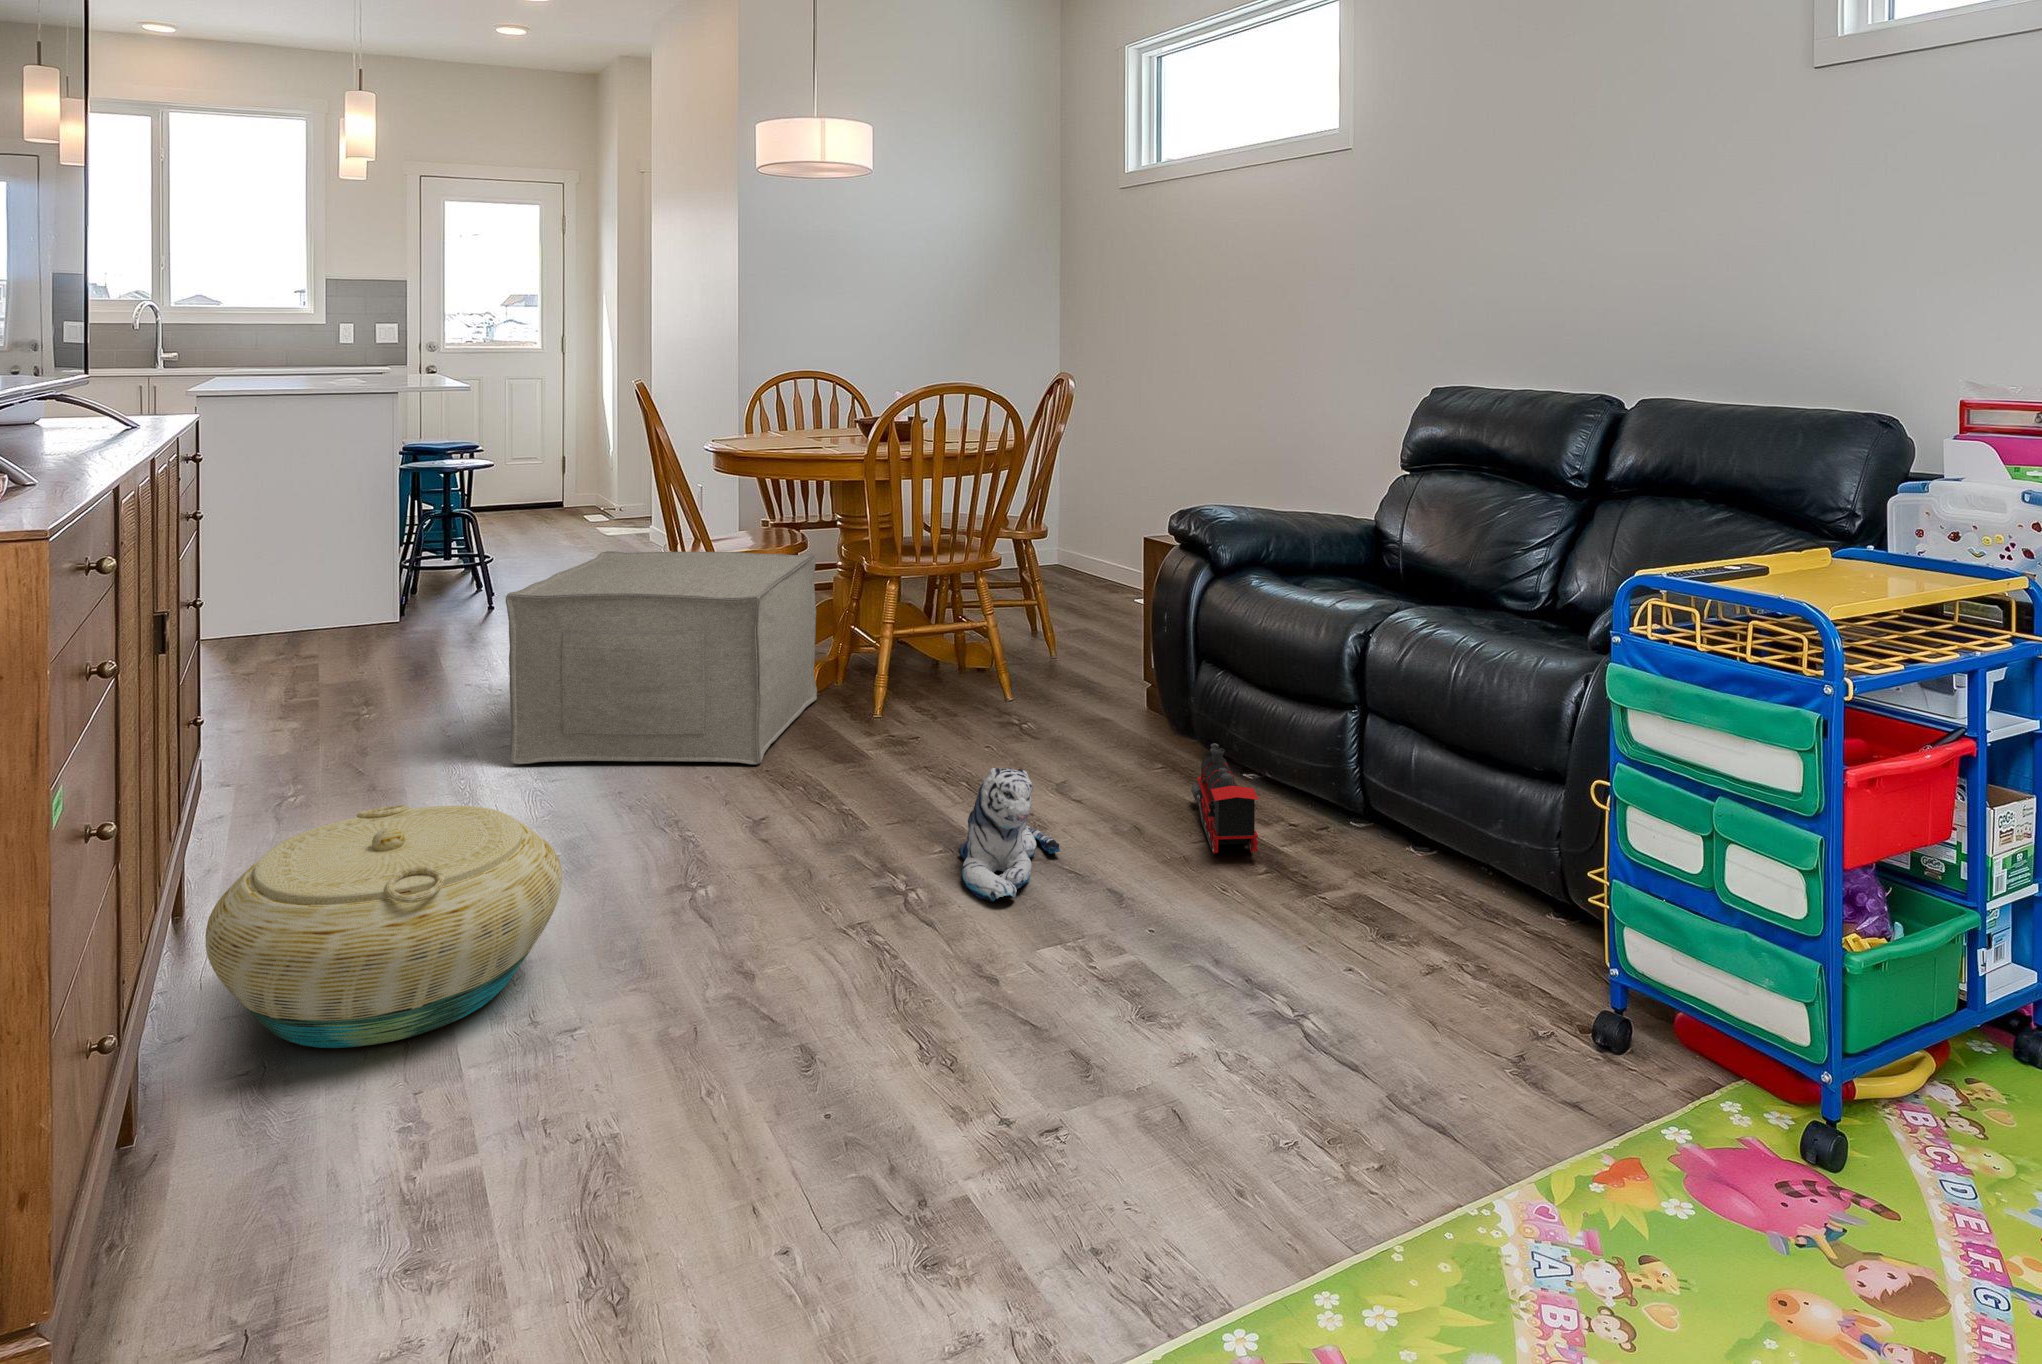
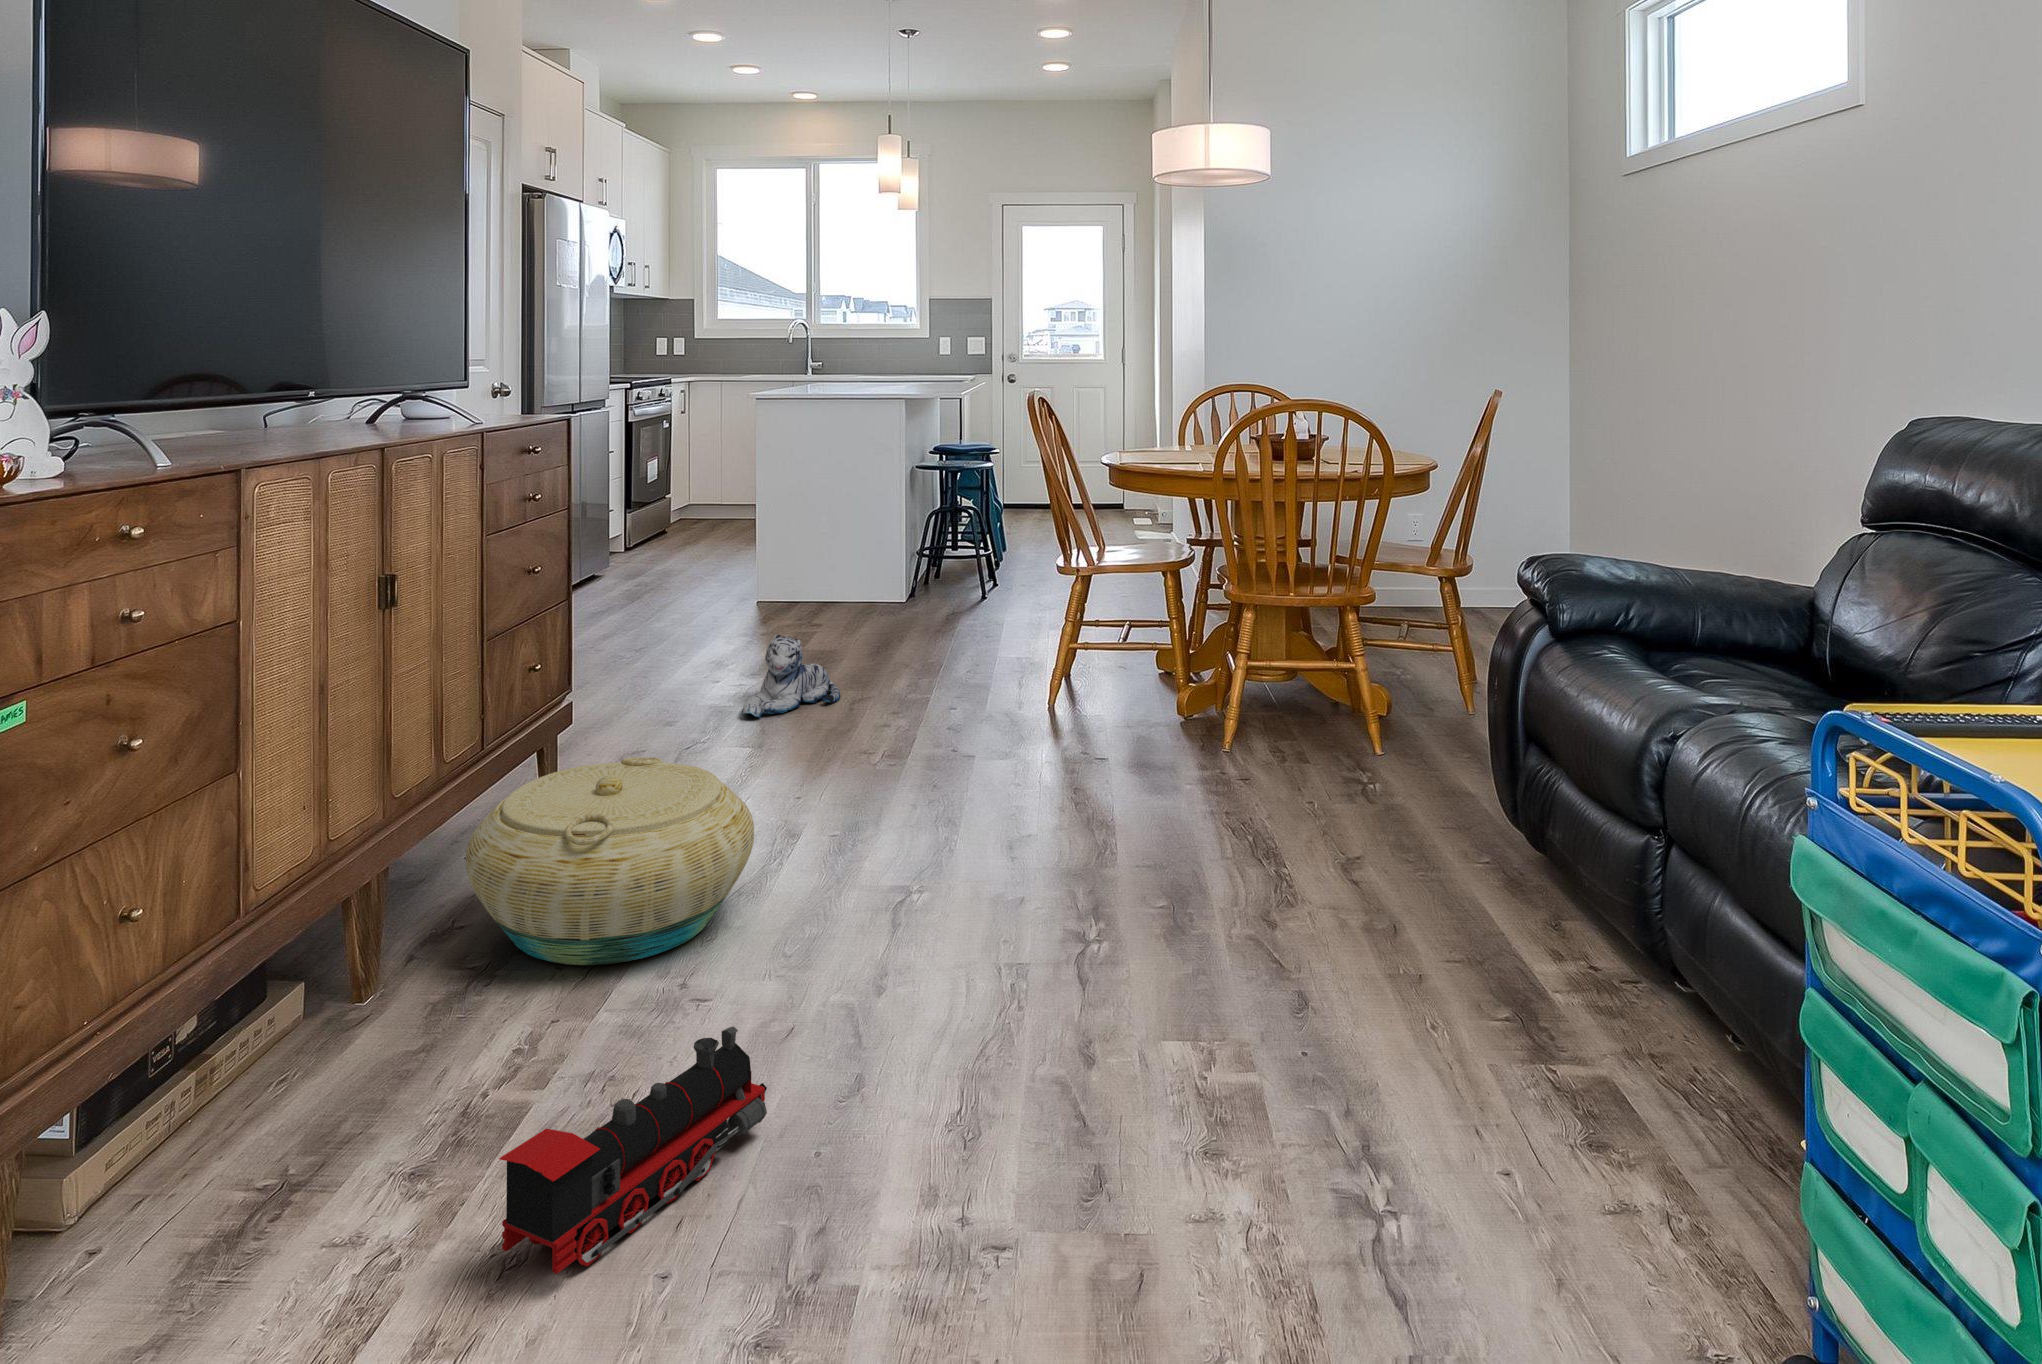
ottoman: present [506,551,817,765] -> none [869,551,1182,778]
toy train: present [1191,743,1259,853] -> present [499,1026,767,1274]
plush toy: present [958,768,1060,902] -> present [742,635,840,718]

